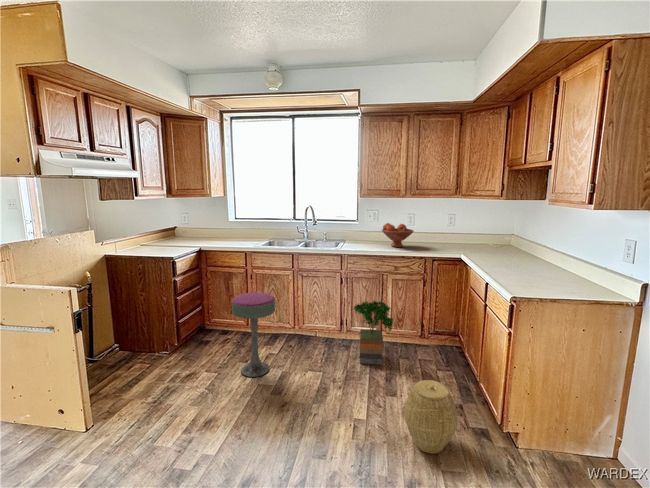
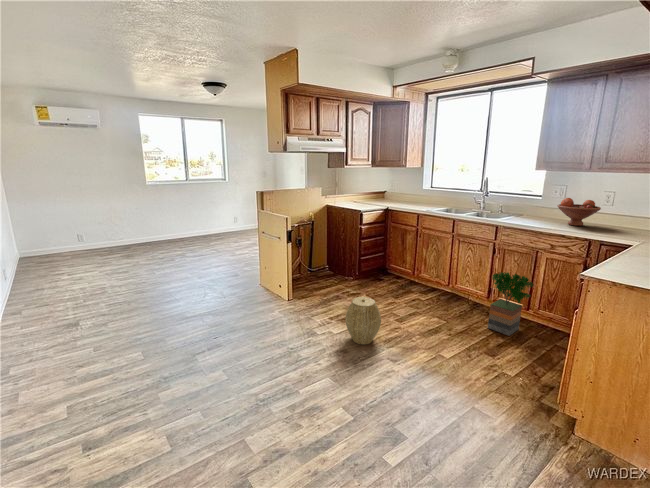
bar stool: present [232,292,275,377] -> none [383,244,418,309]
woven basket: present [404,380,458,453] -> present [345,297,381,344]

